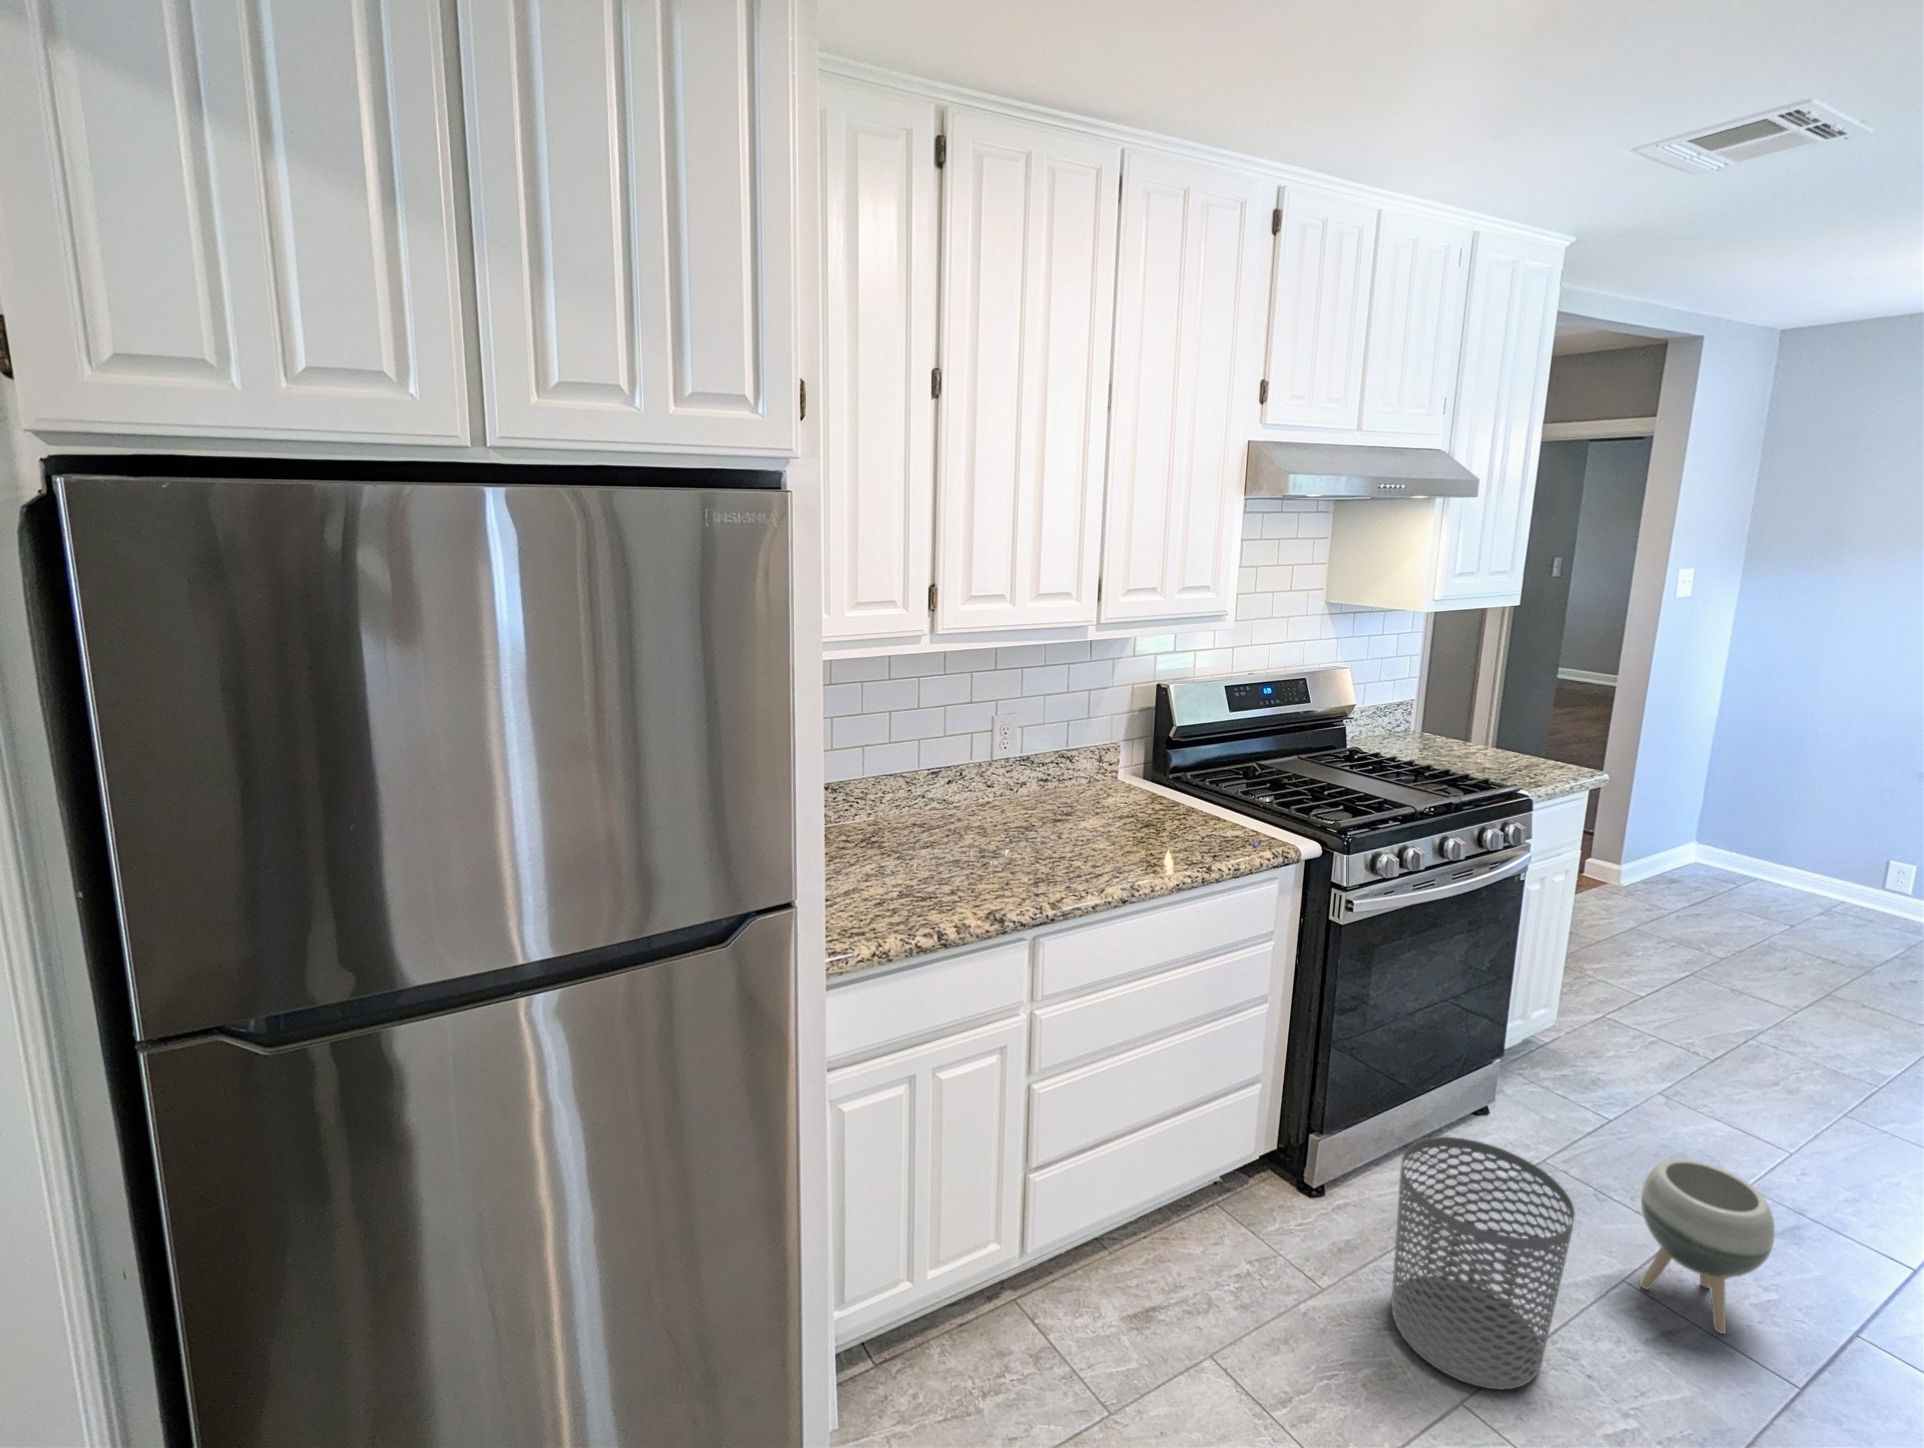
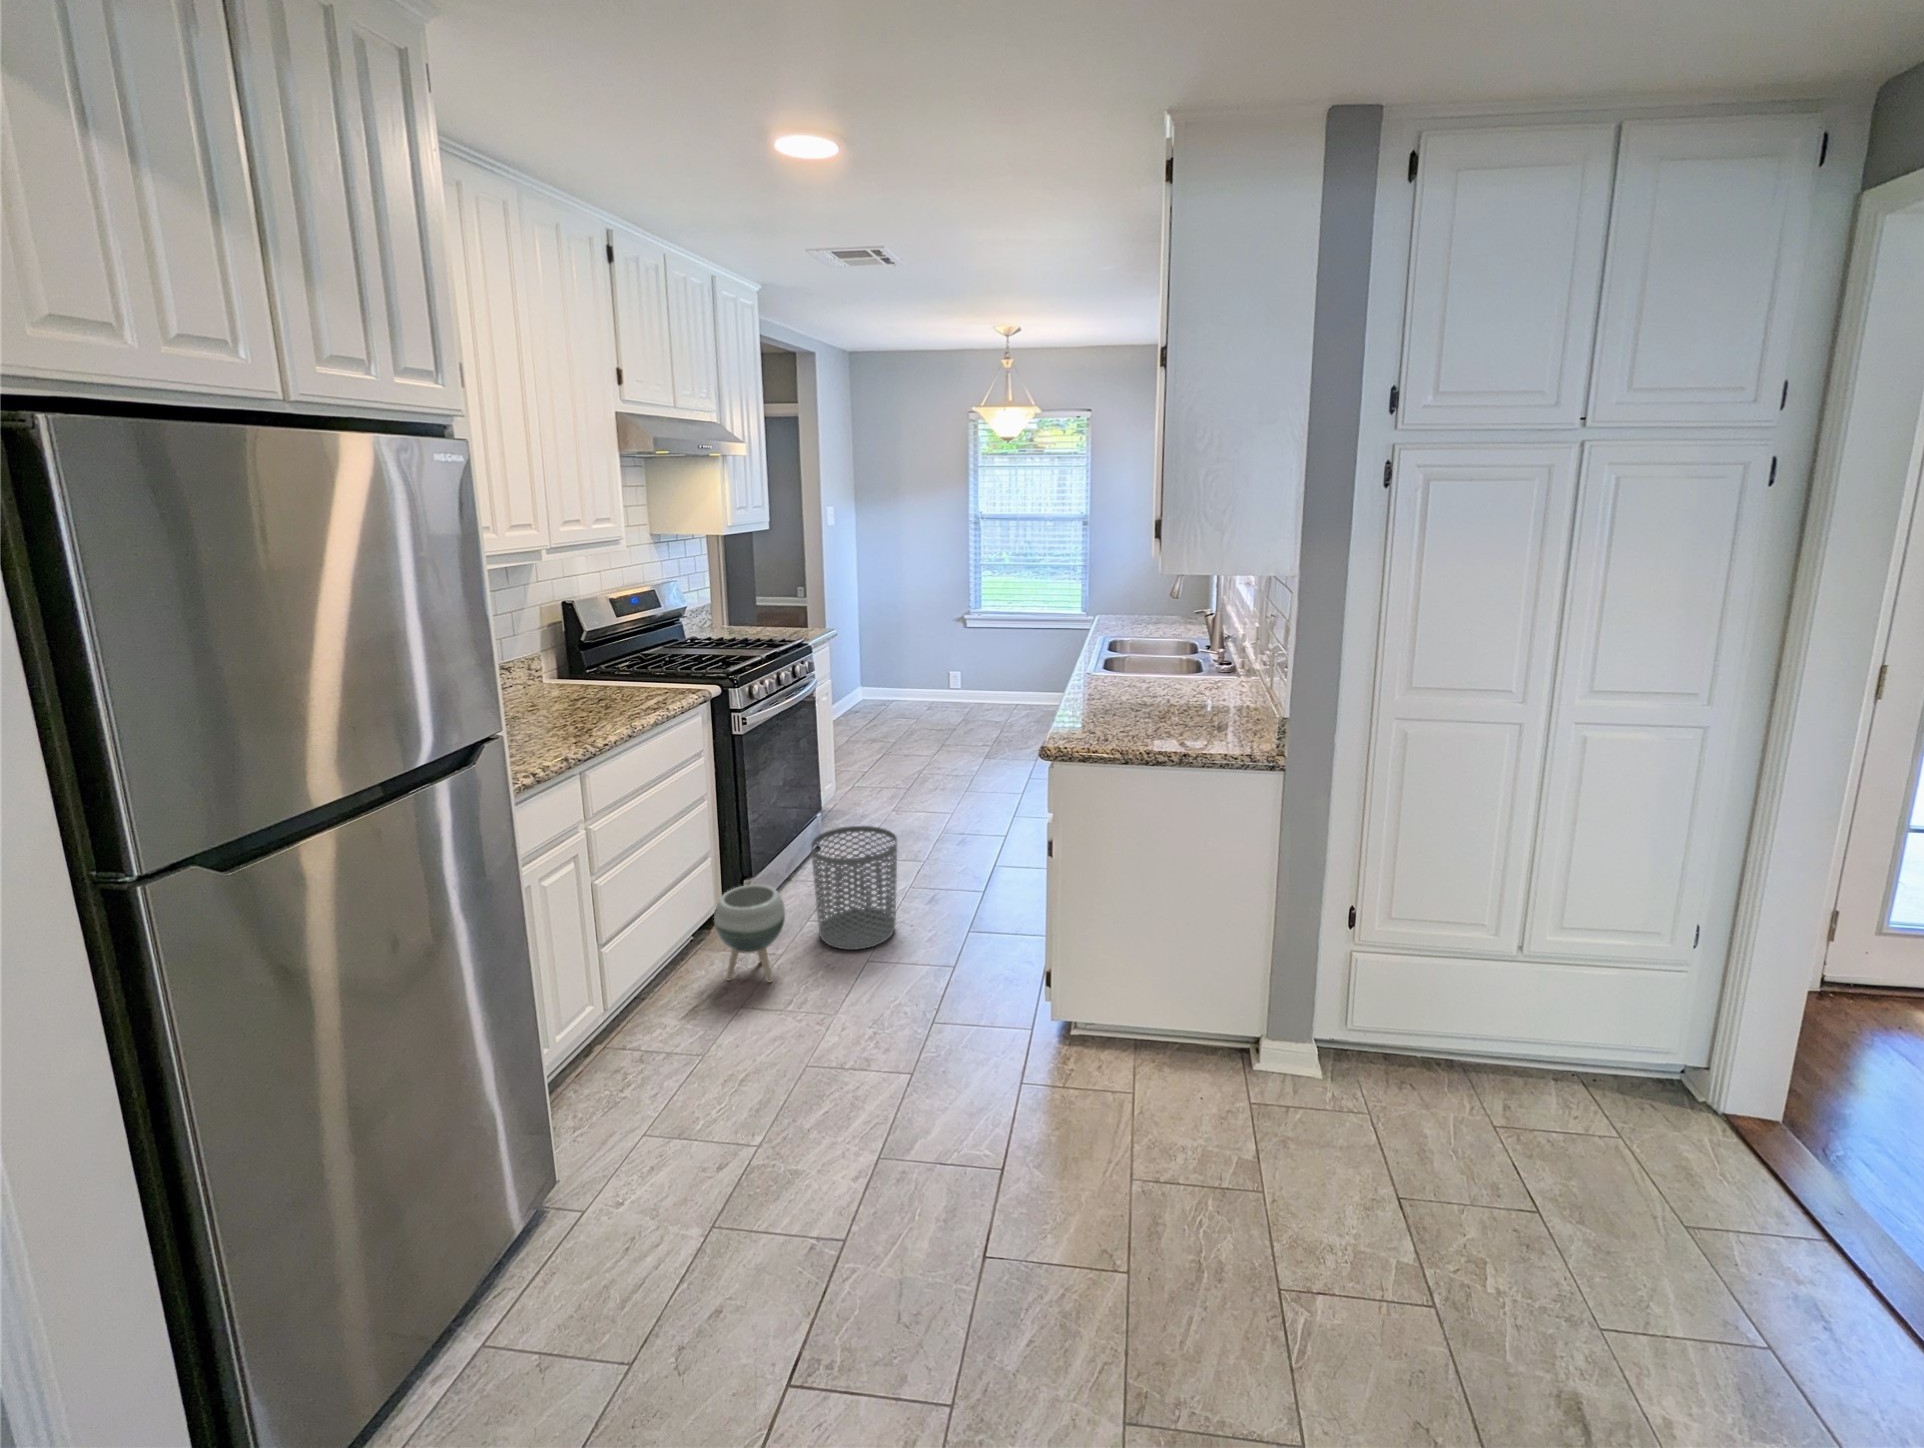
planter: present [1640,1159,1775,1334] -> present [714,884,785,982]

